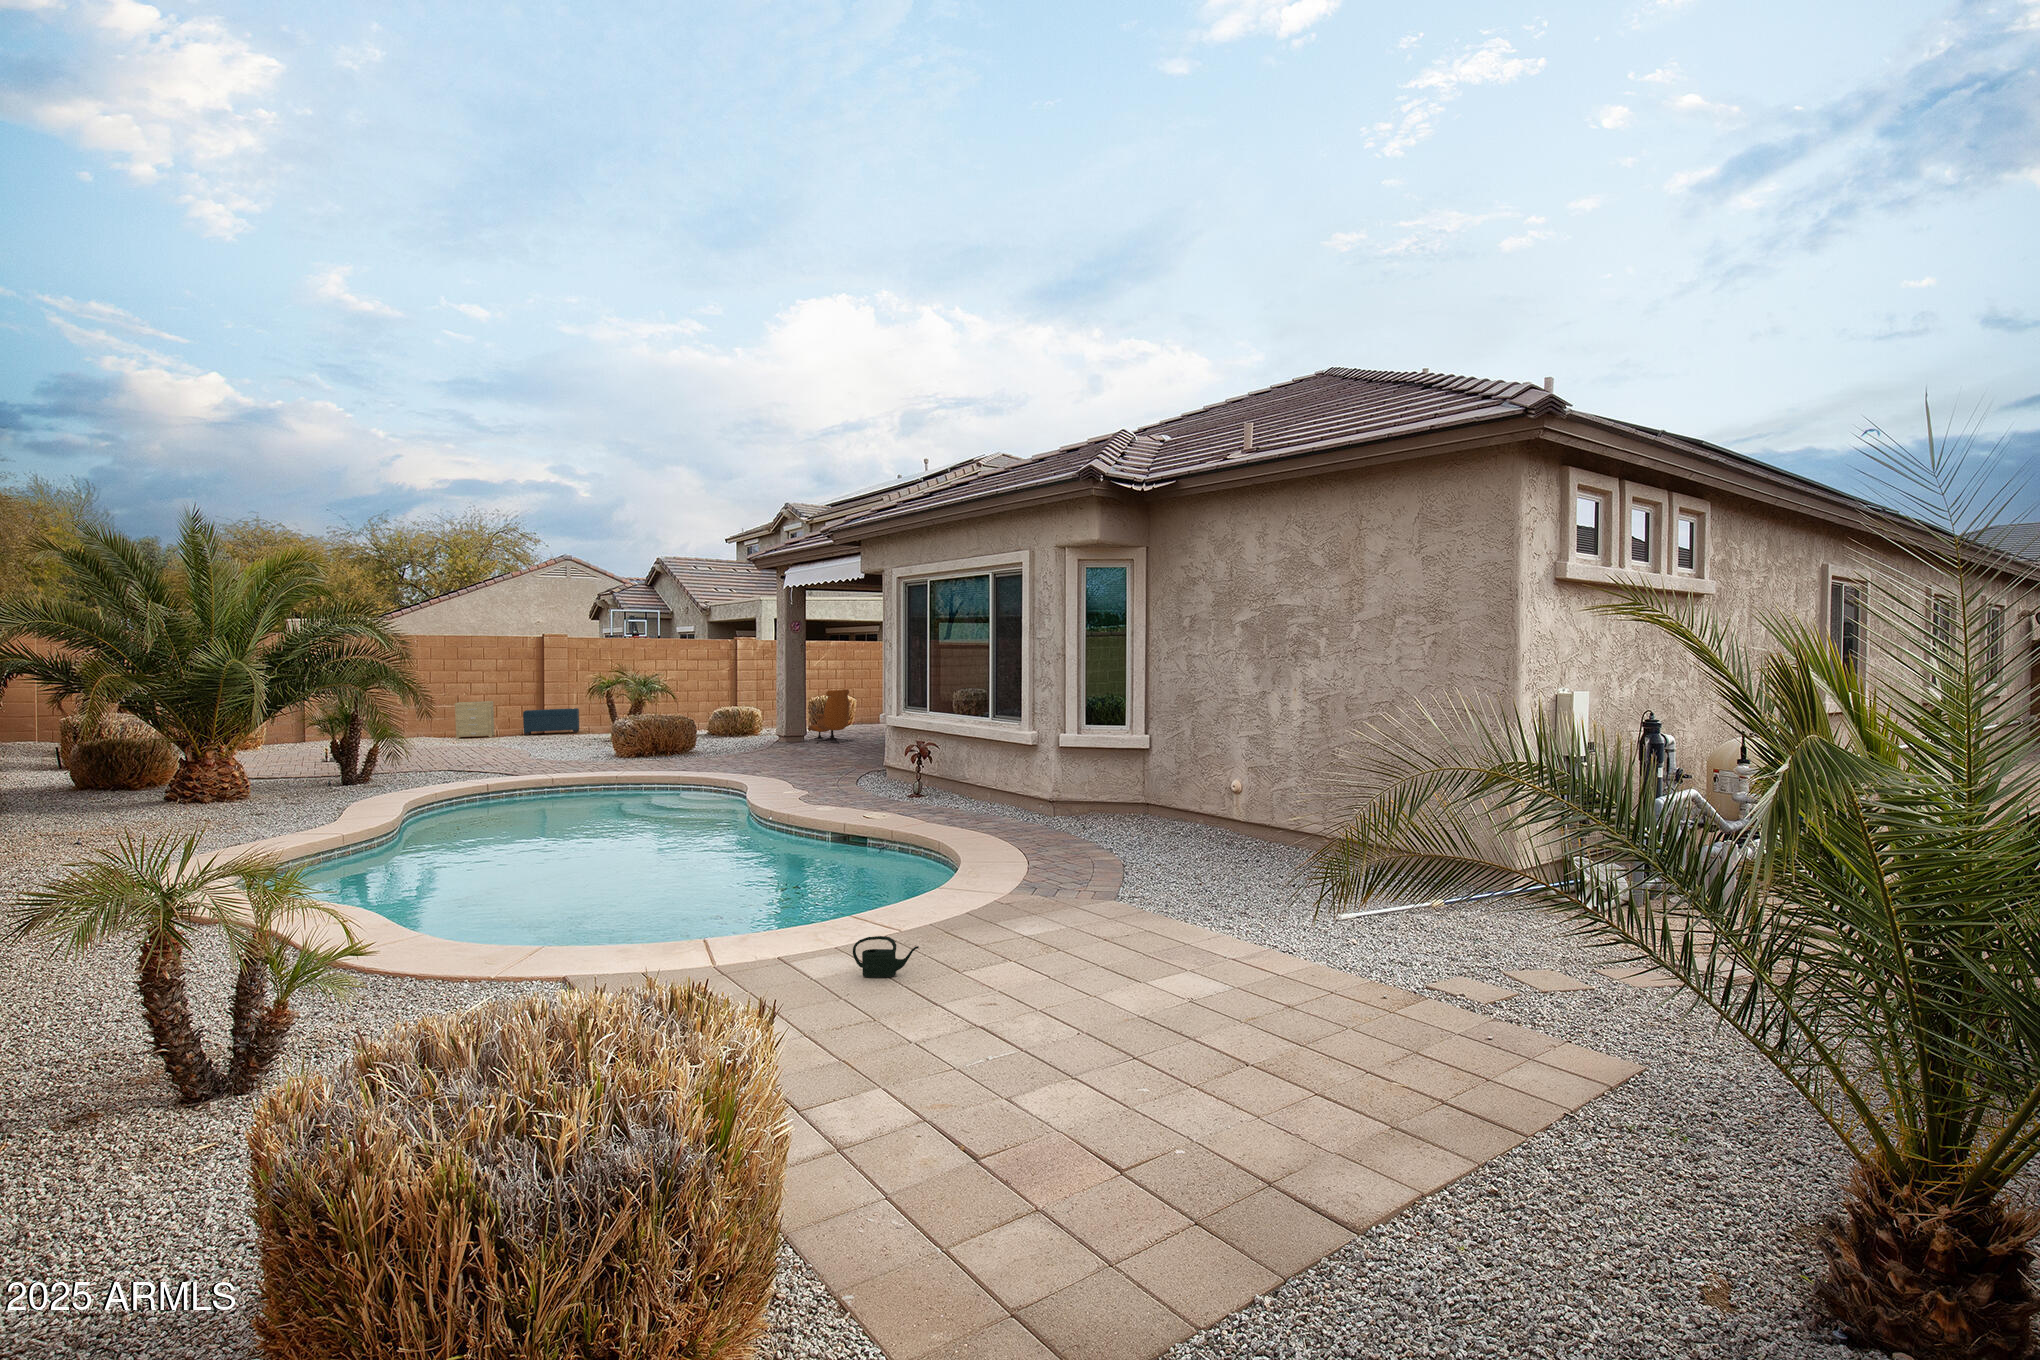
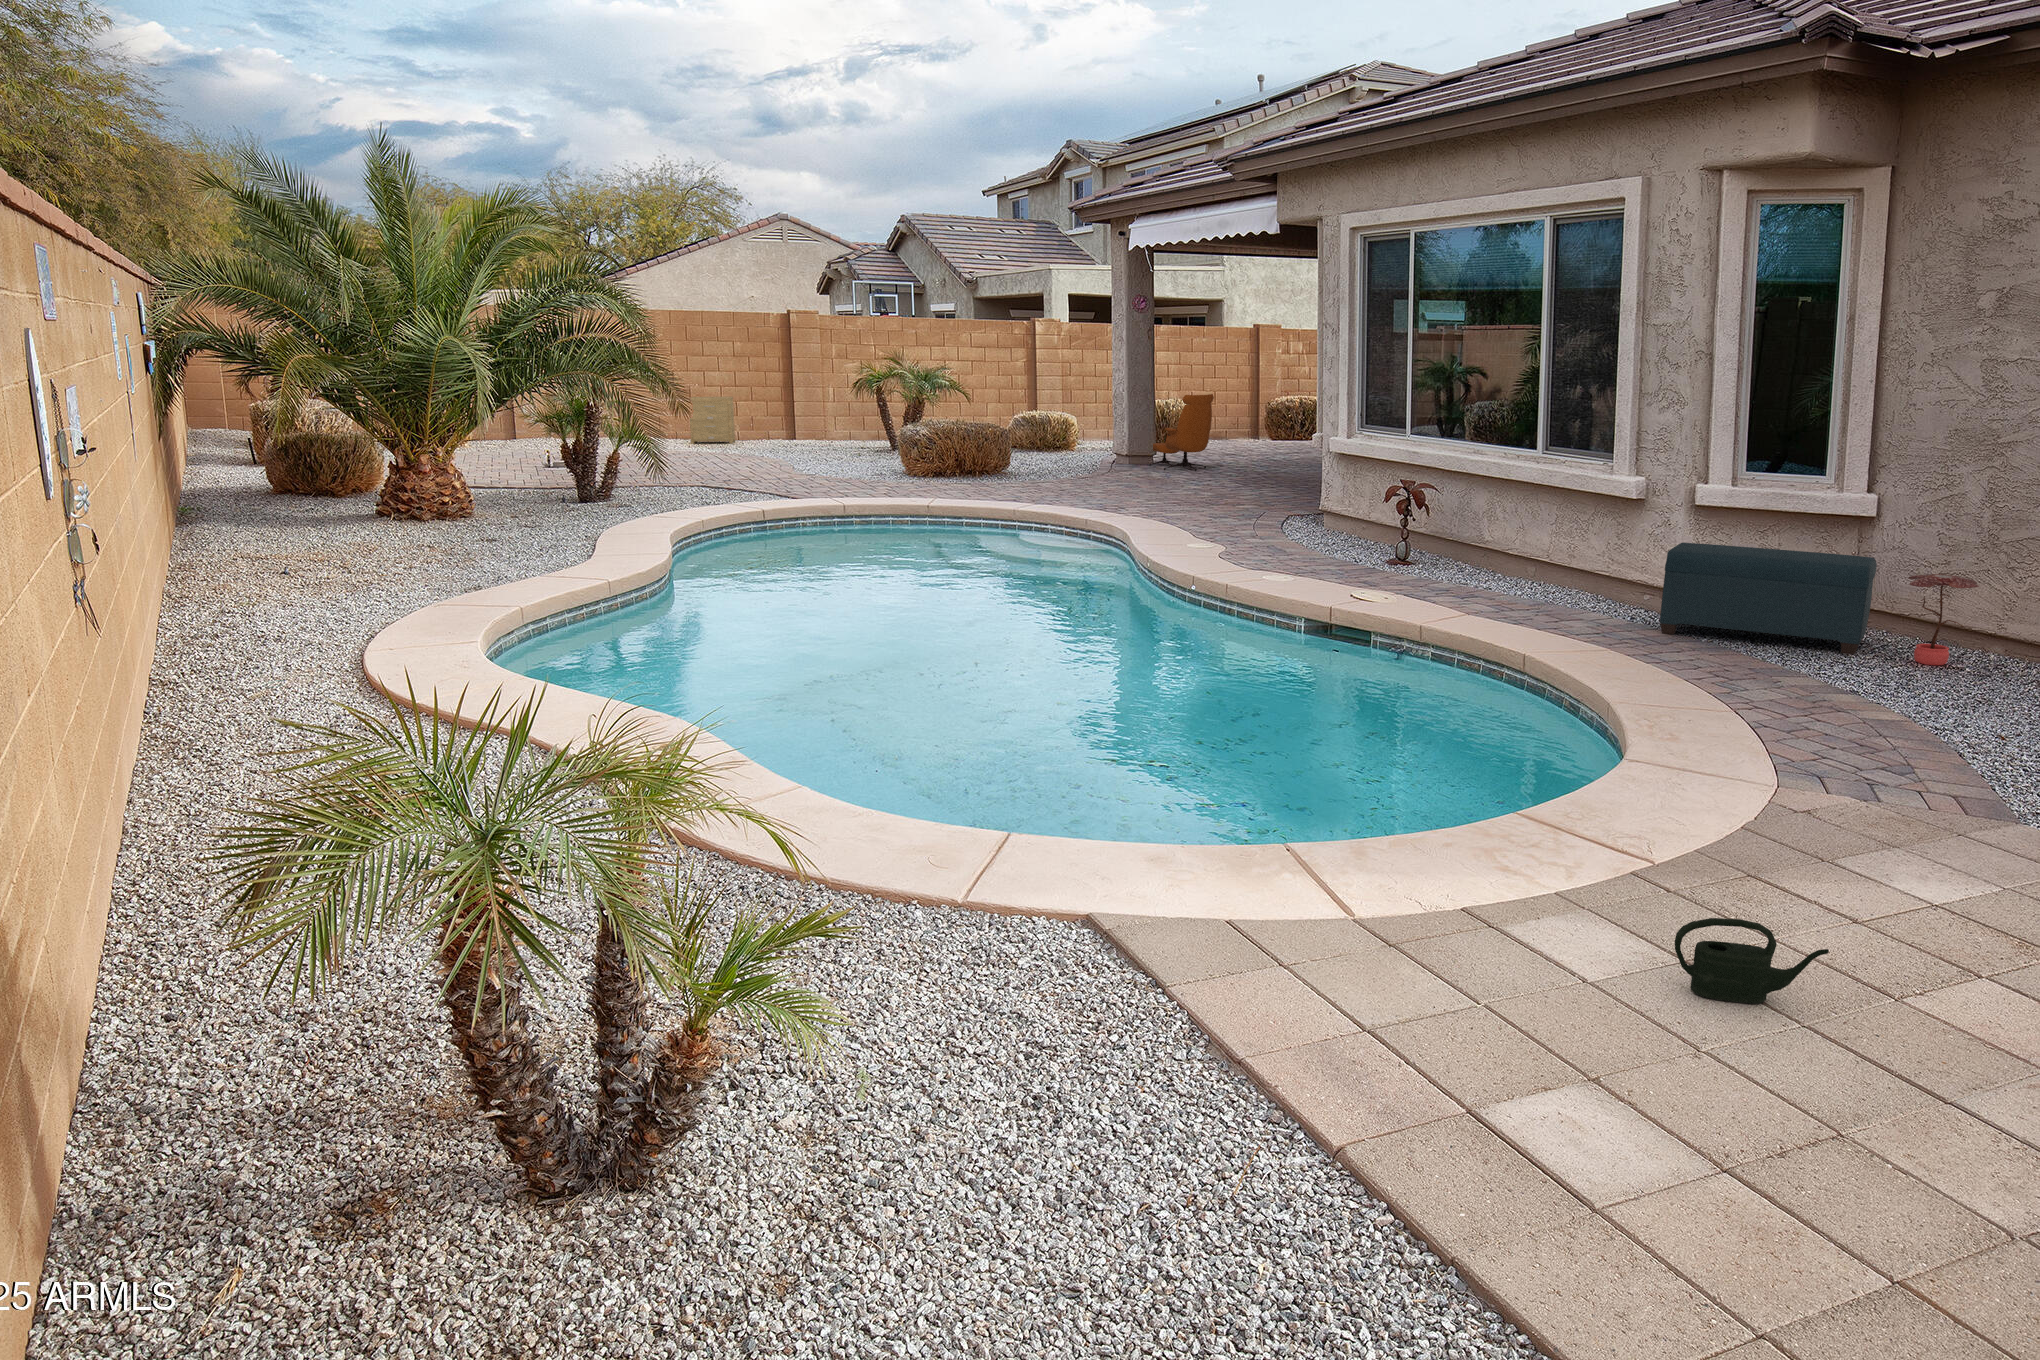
bench: present [523,708,579,735] -> present [1660,543,1877,654]
potted plant: none [1151,780,1187,832] -> present [1908,574,1979,665]

